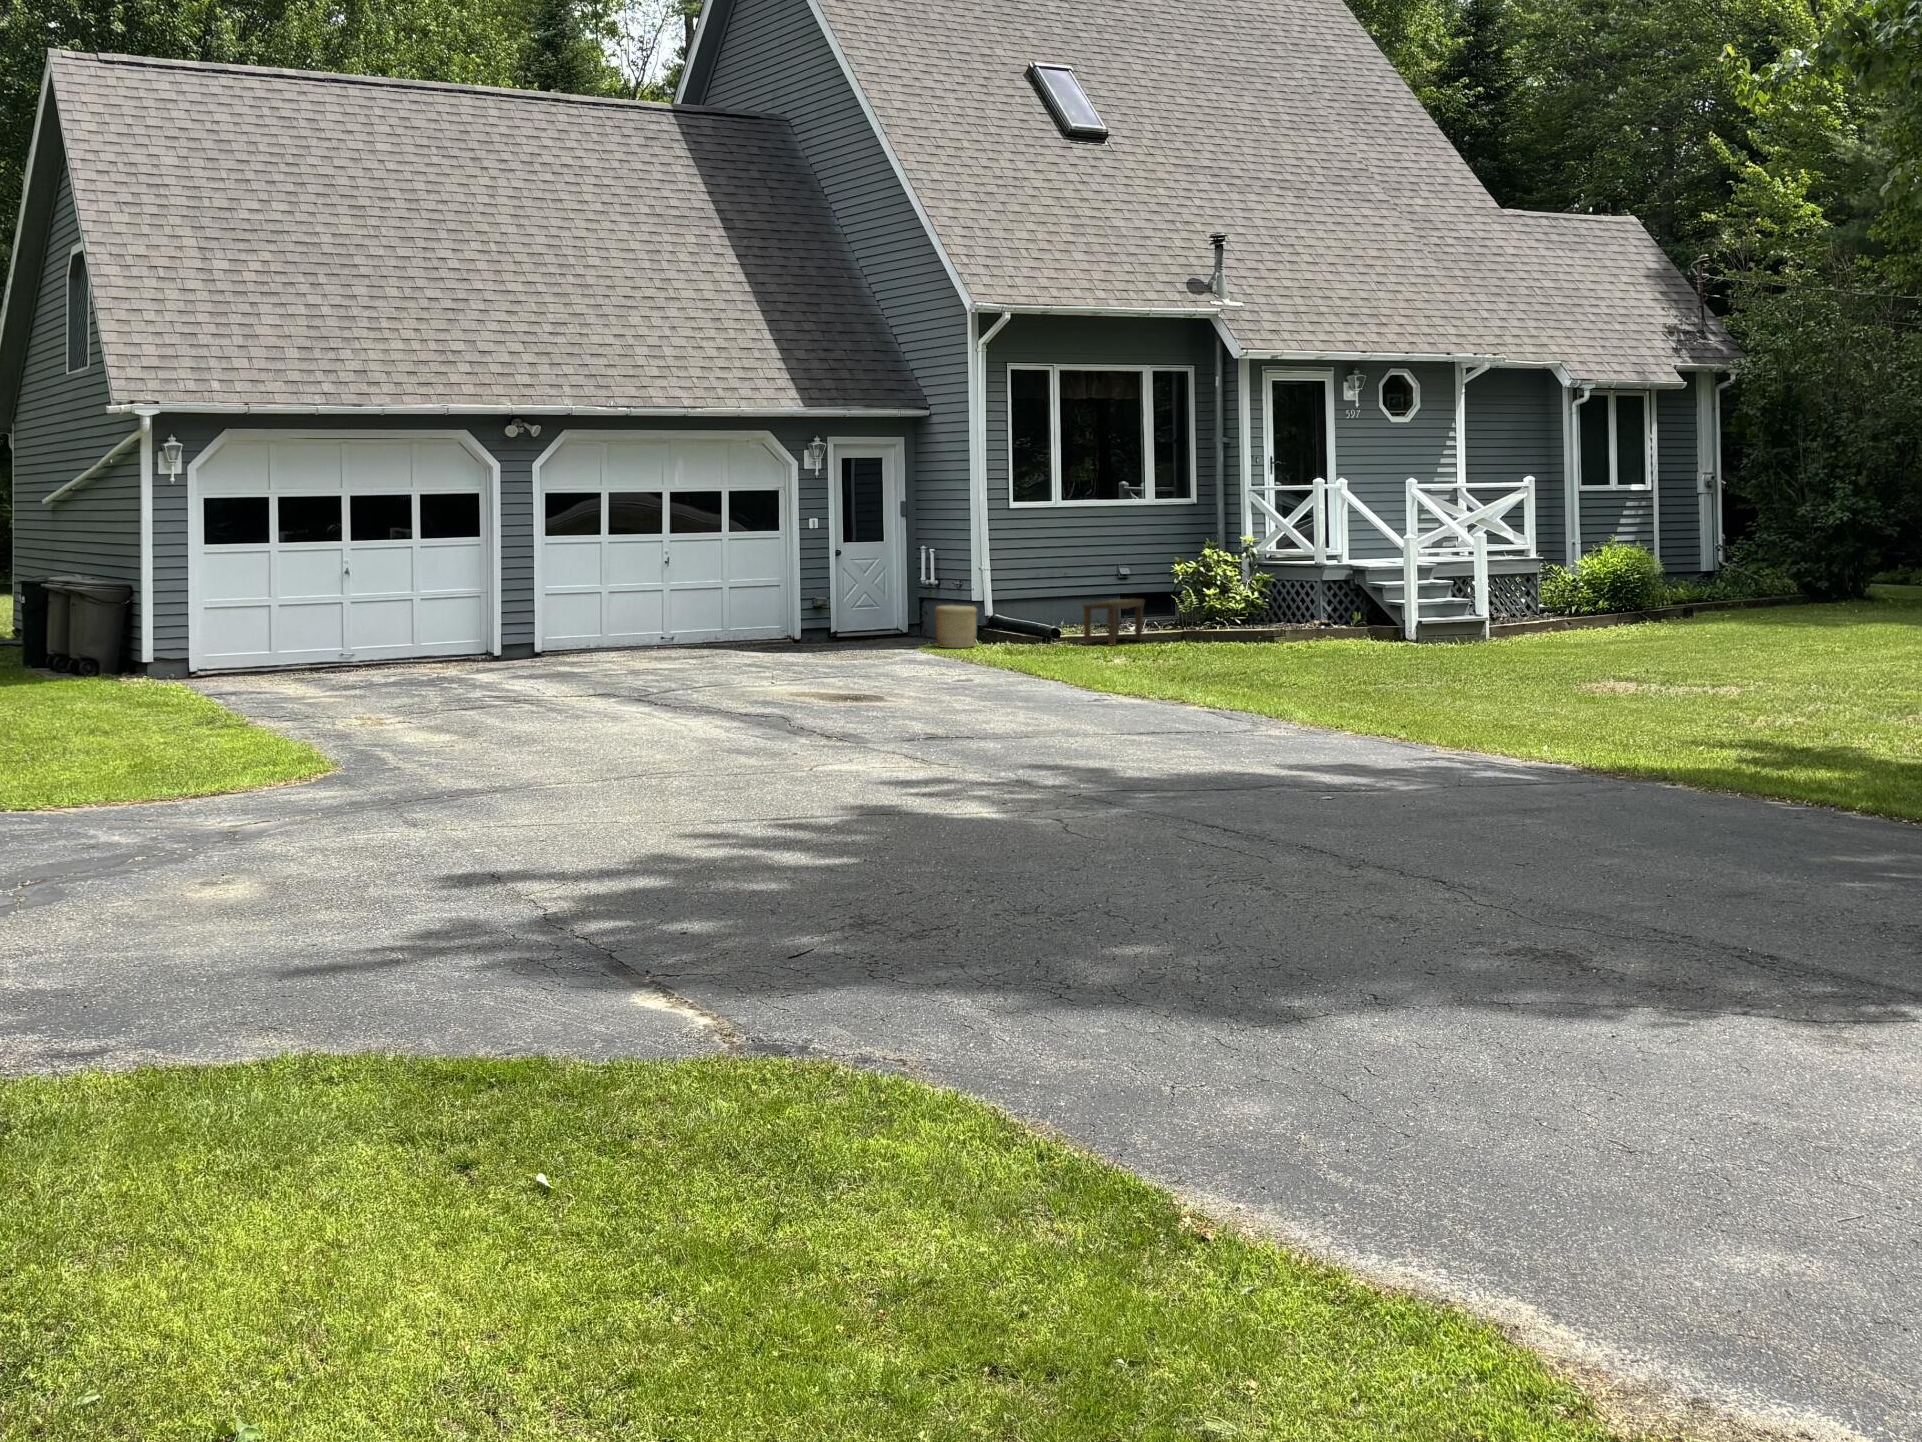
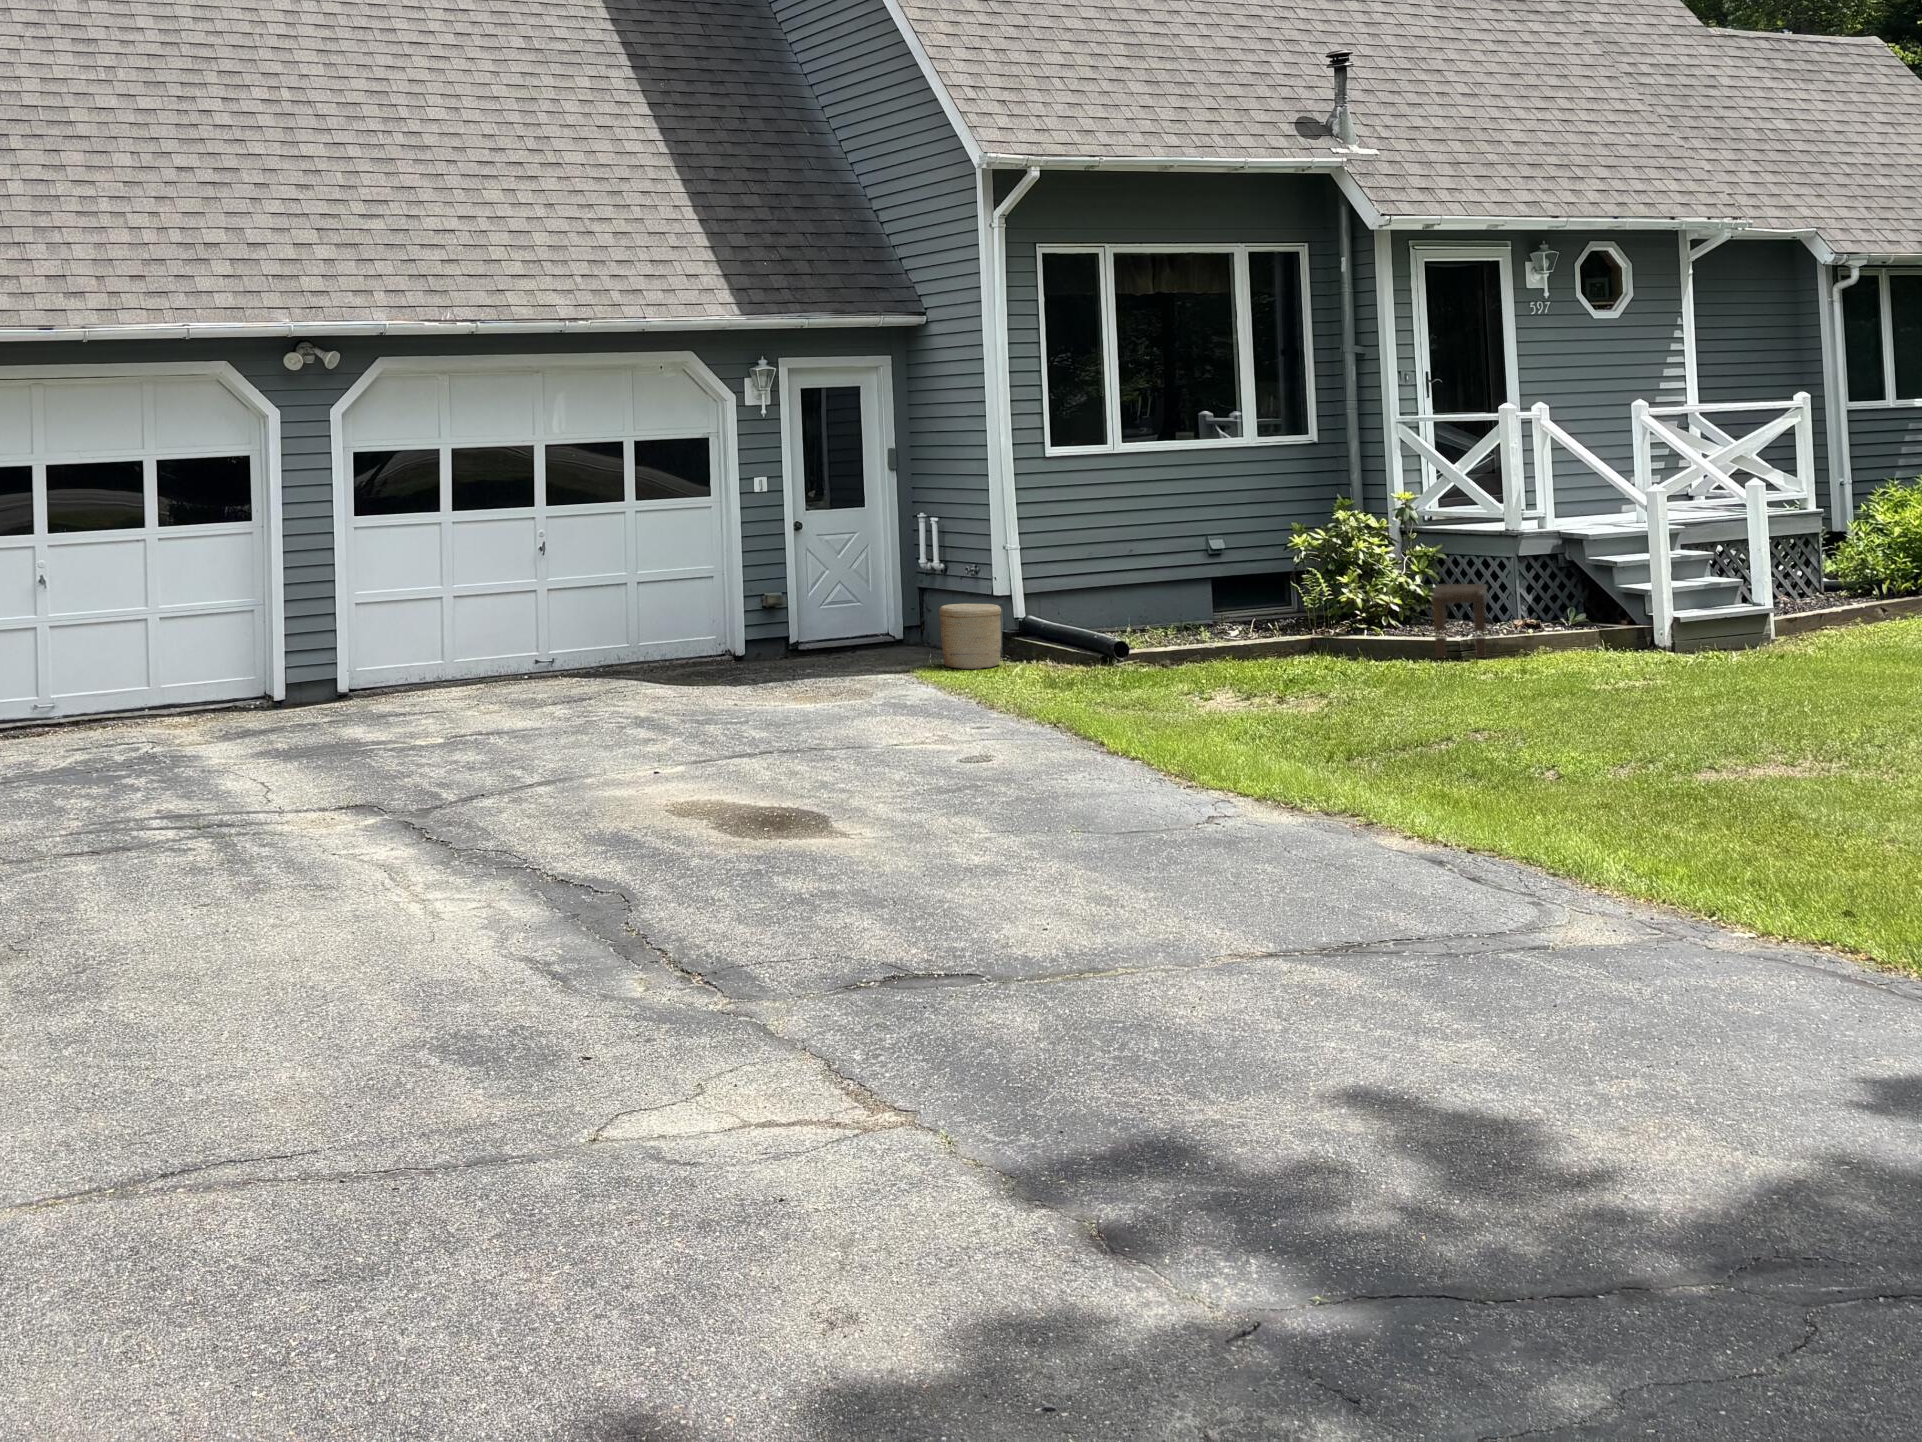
bench: present [1083,599,1145,645] -> present [1431,584,1488,658]

